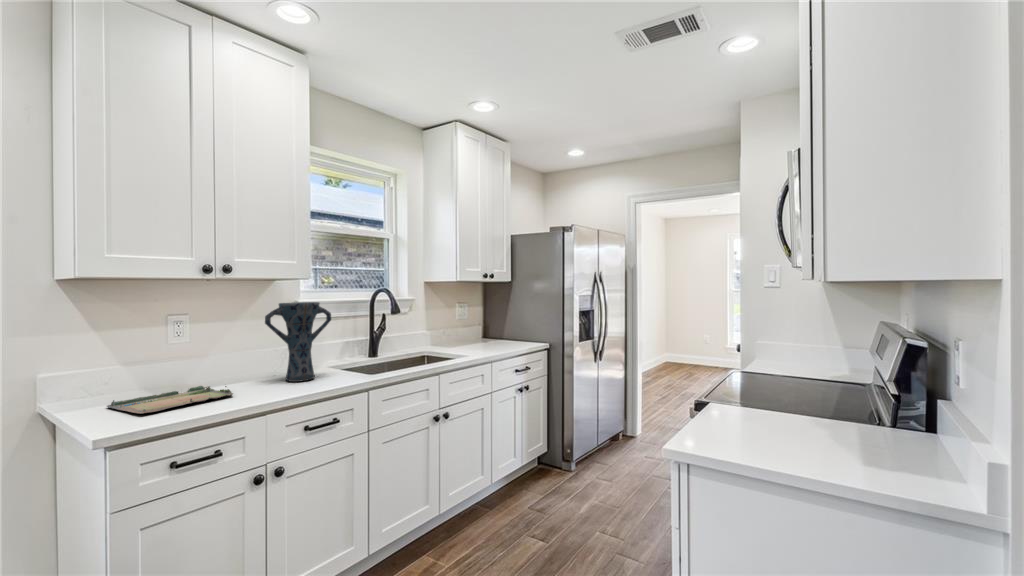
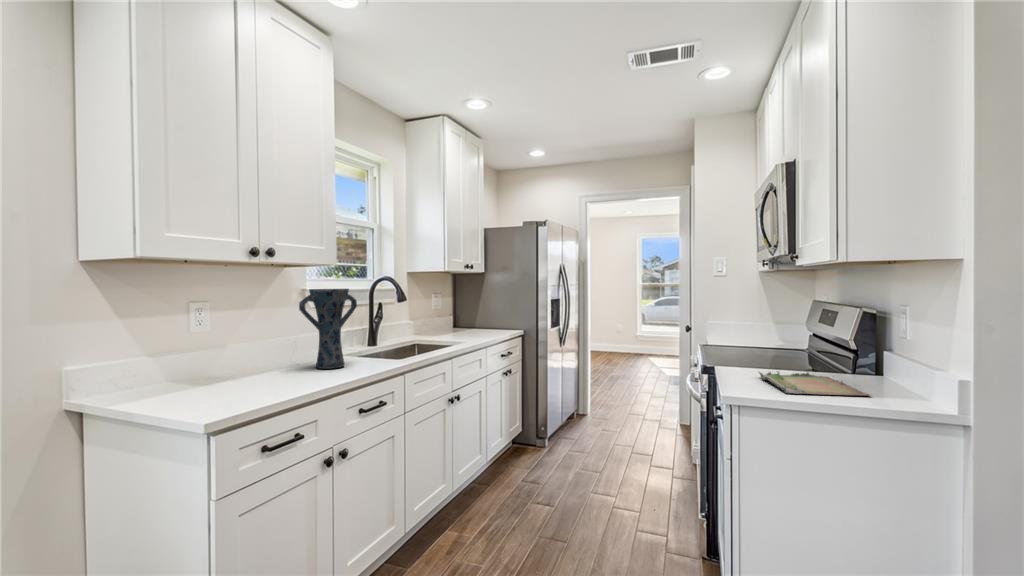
tray: present [107,386,233,414] -> present [759,371,870,395]

